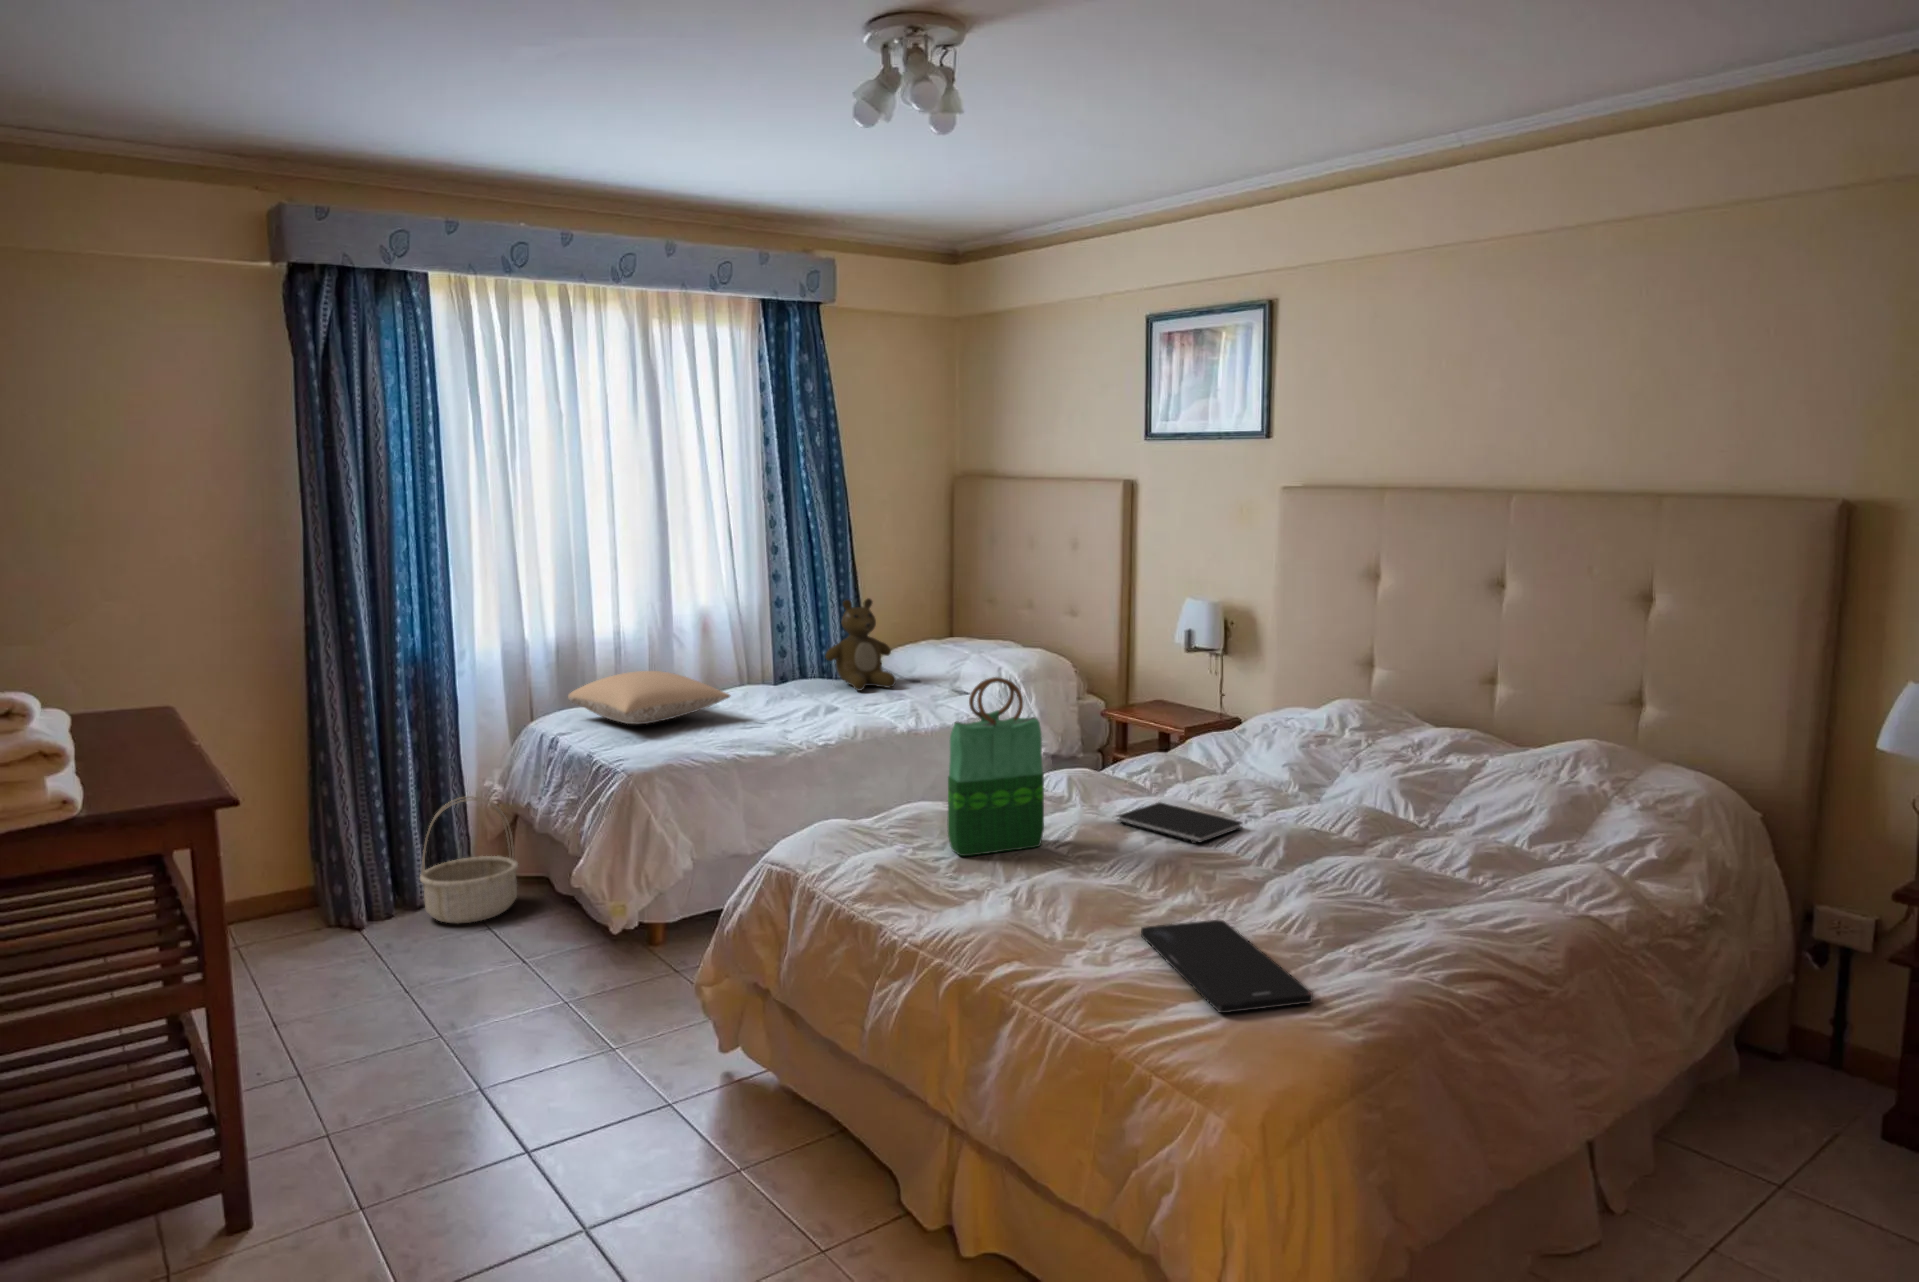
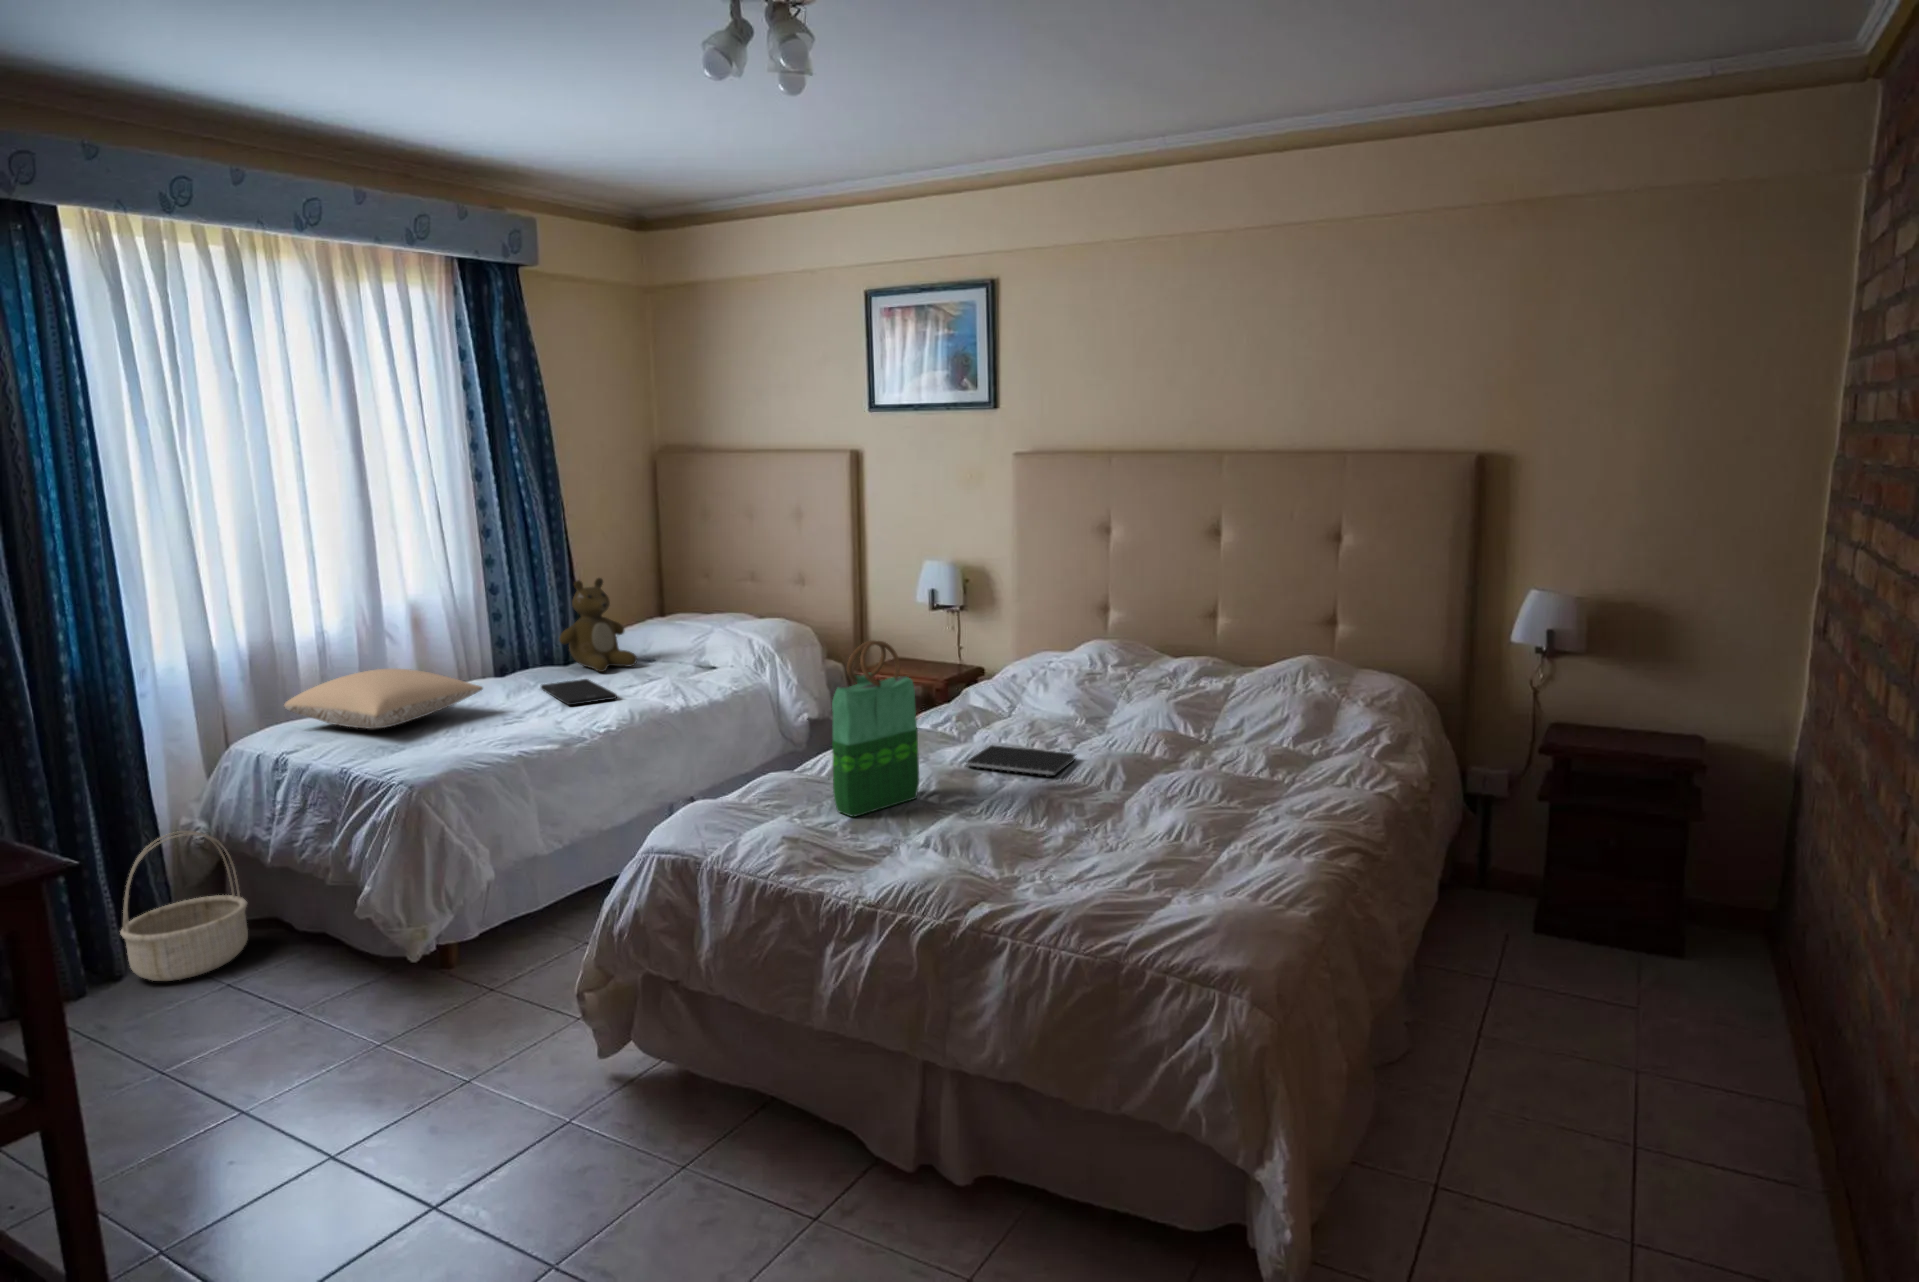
smartphone: present [1141,920,1313,1013] -> present [541,679,617,705]

